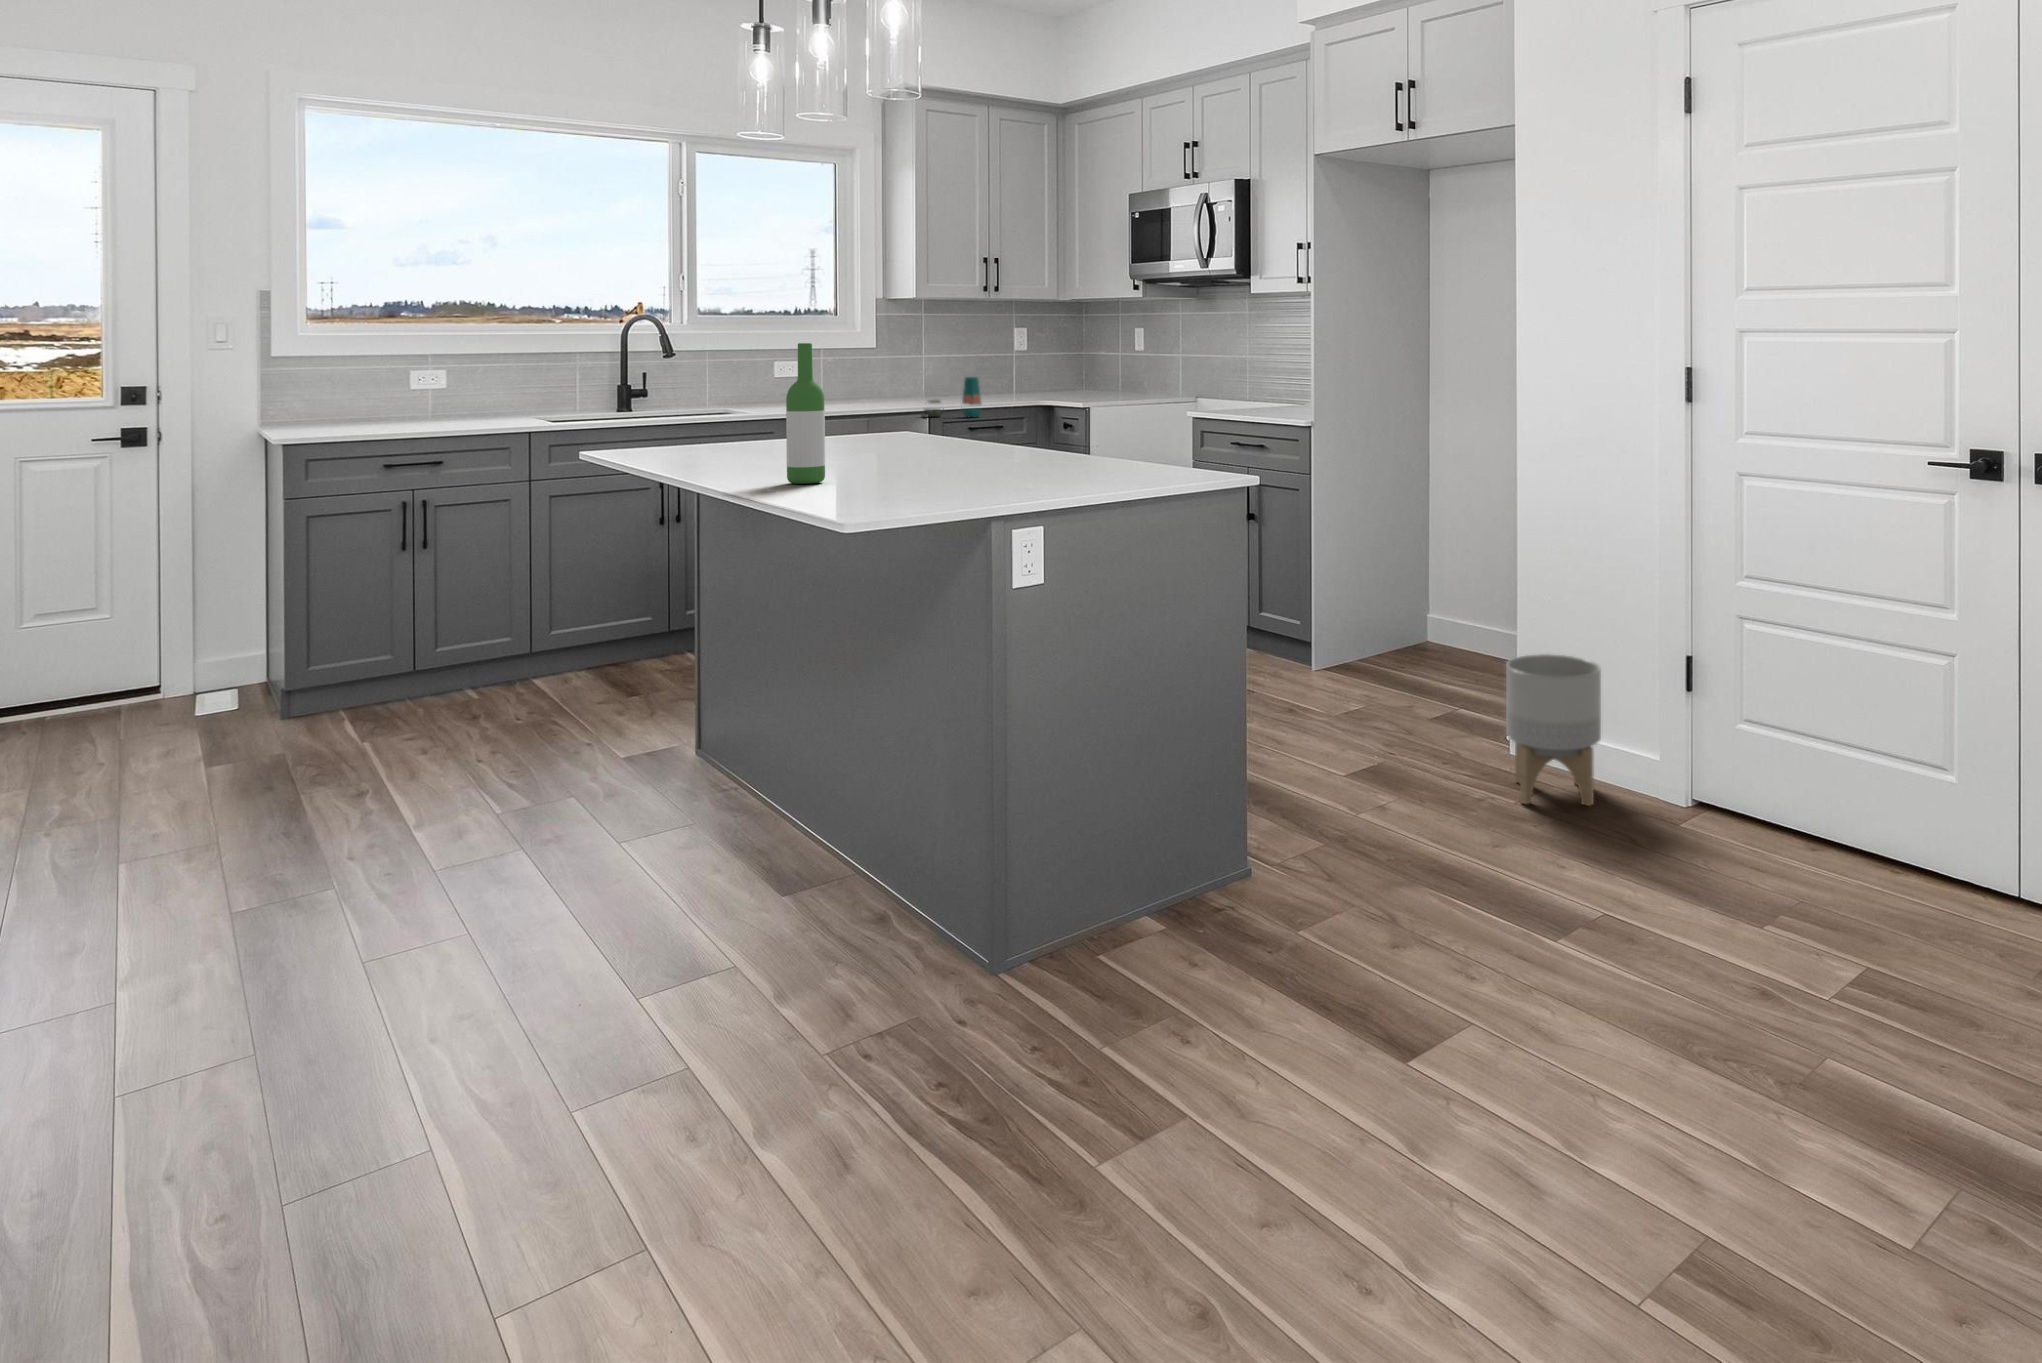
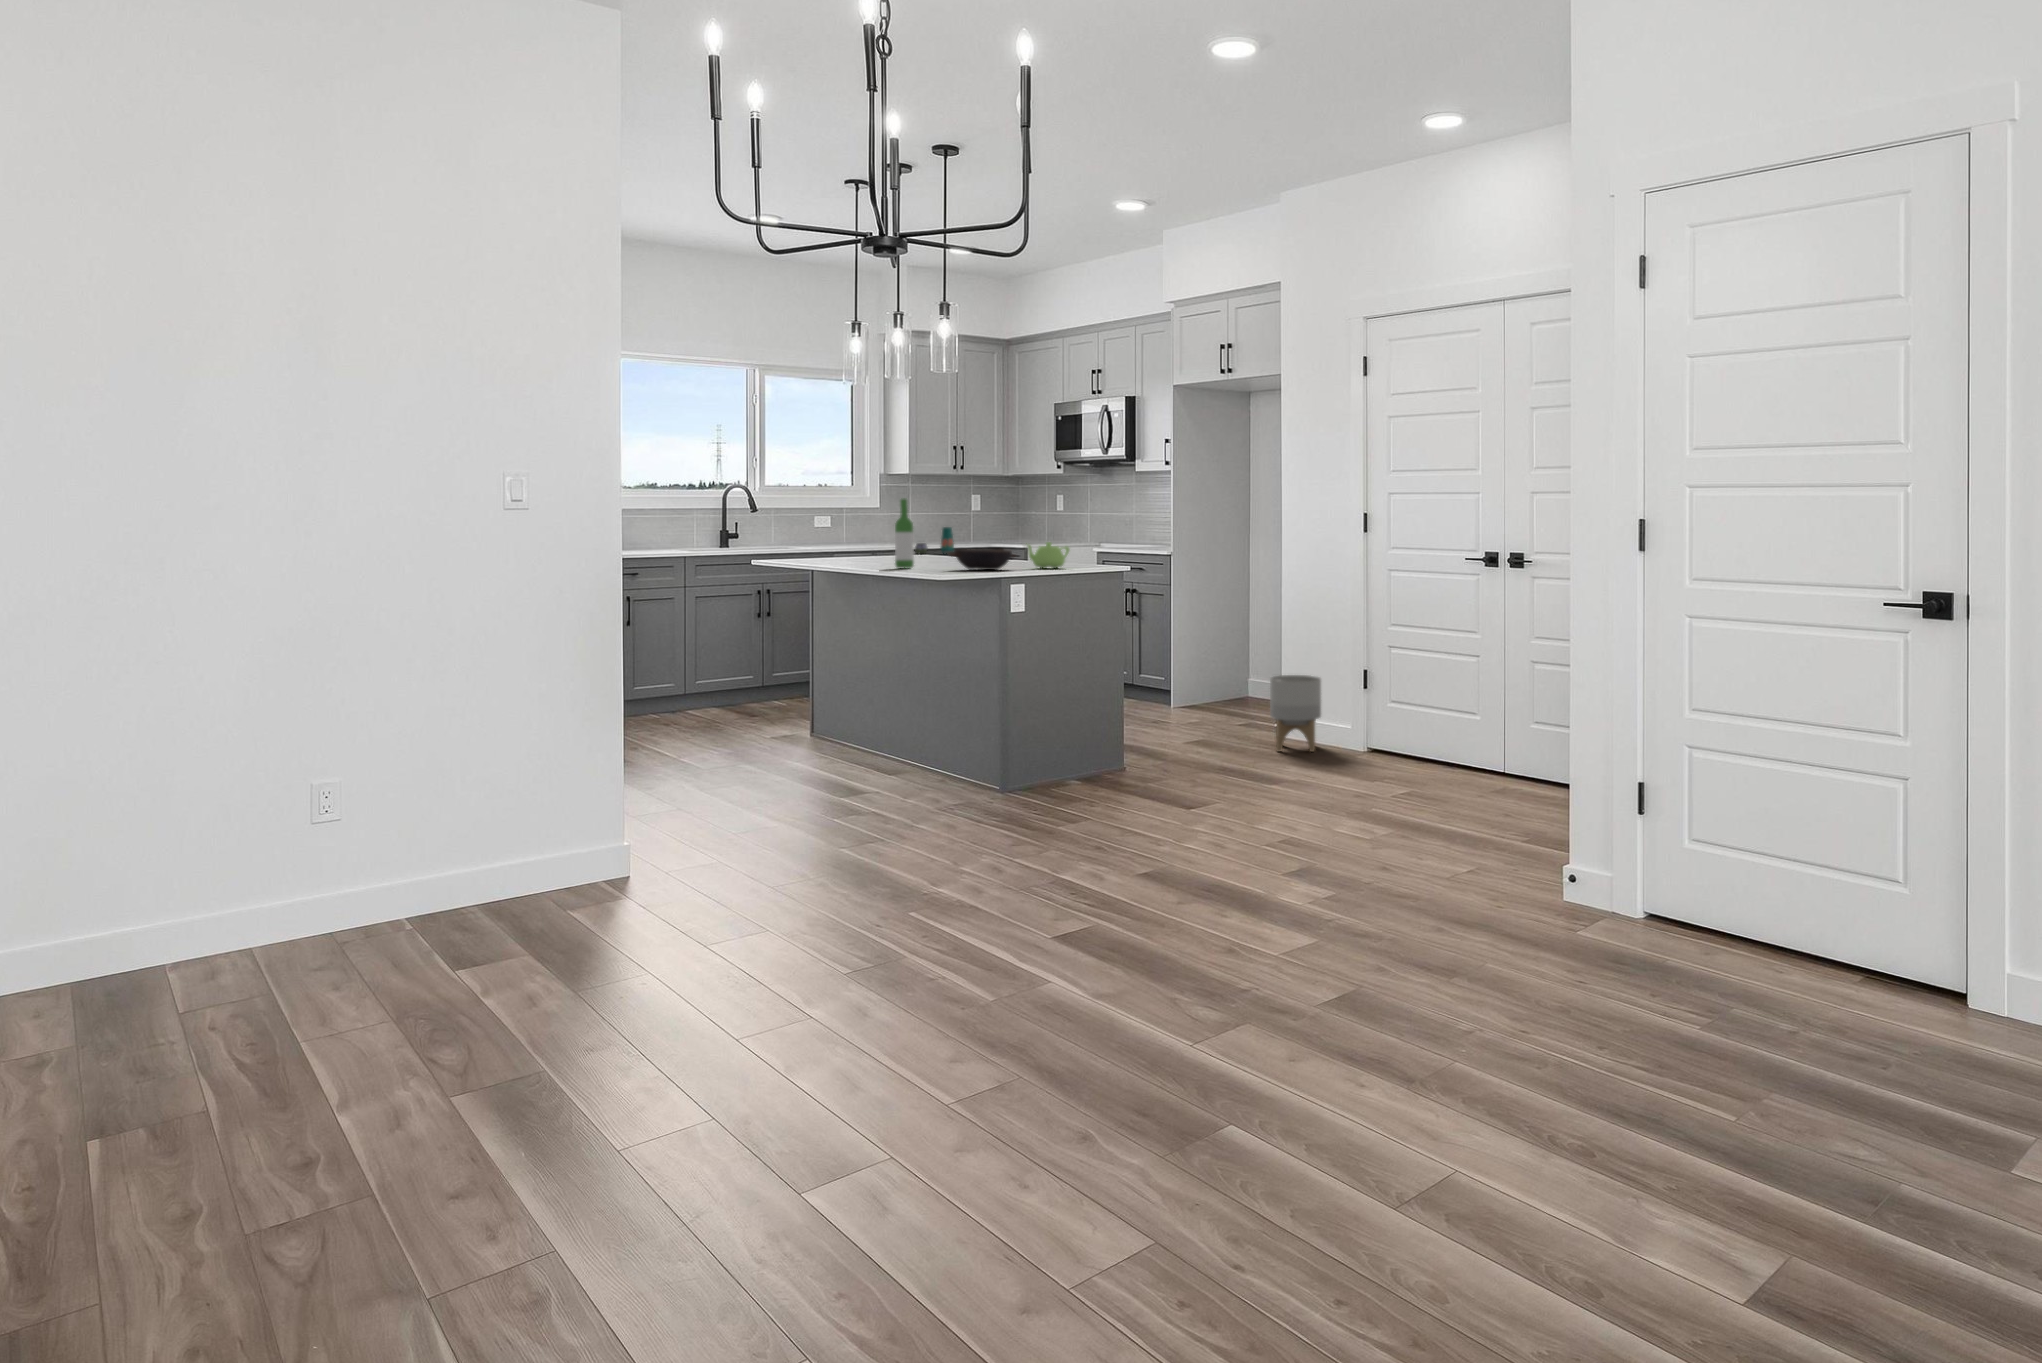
teapot: none [1048,428,1138,481] -> present [1028,542,1069,569]
bowl: none [875,447,1030,493] -> present [948,549,1016,570]

